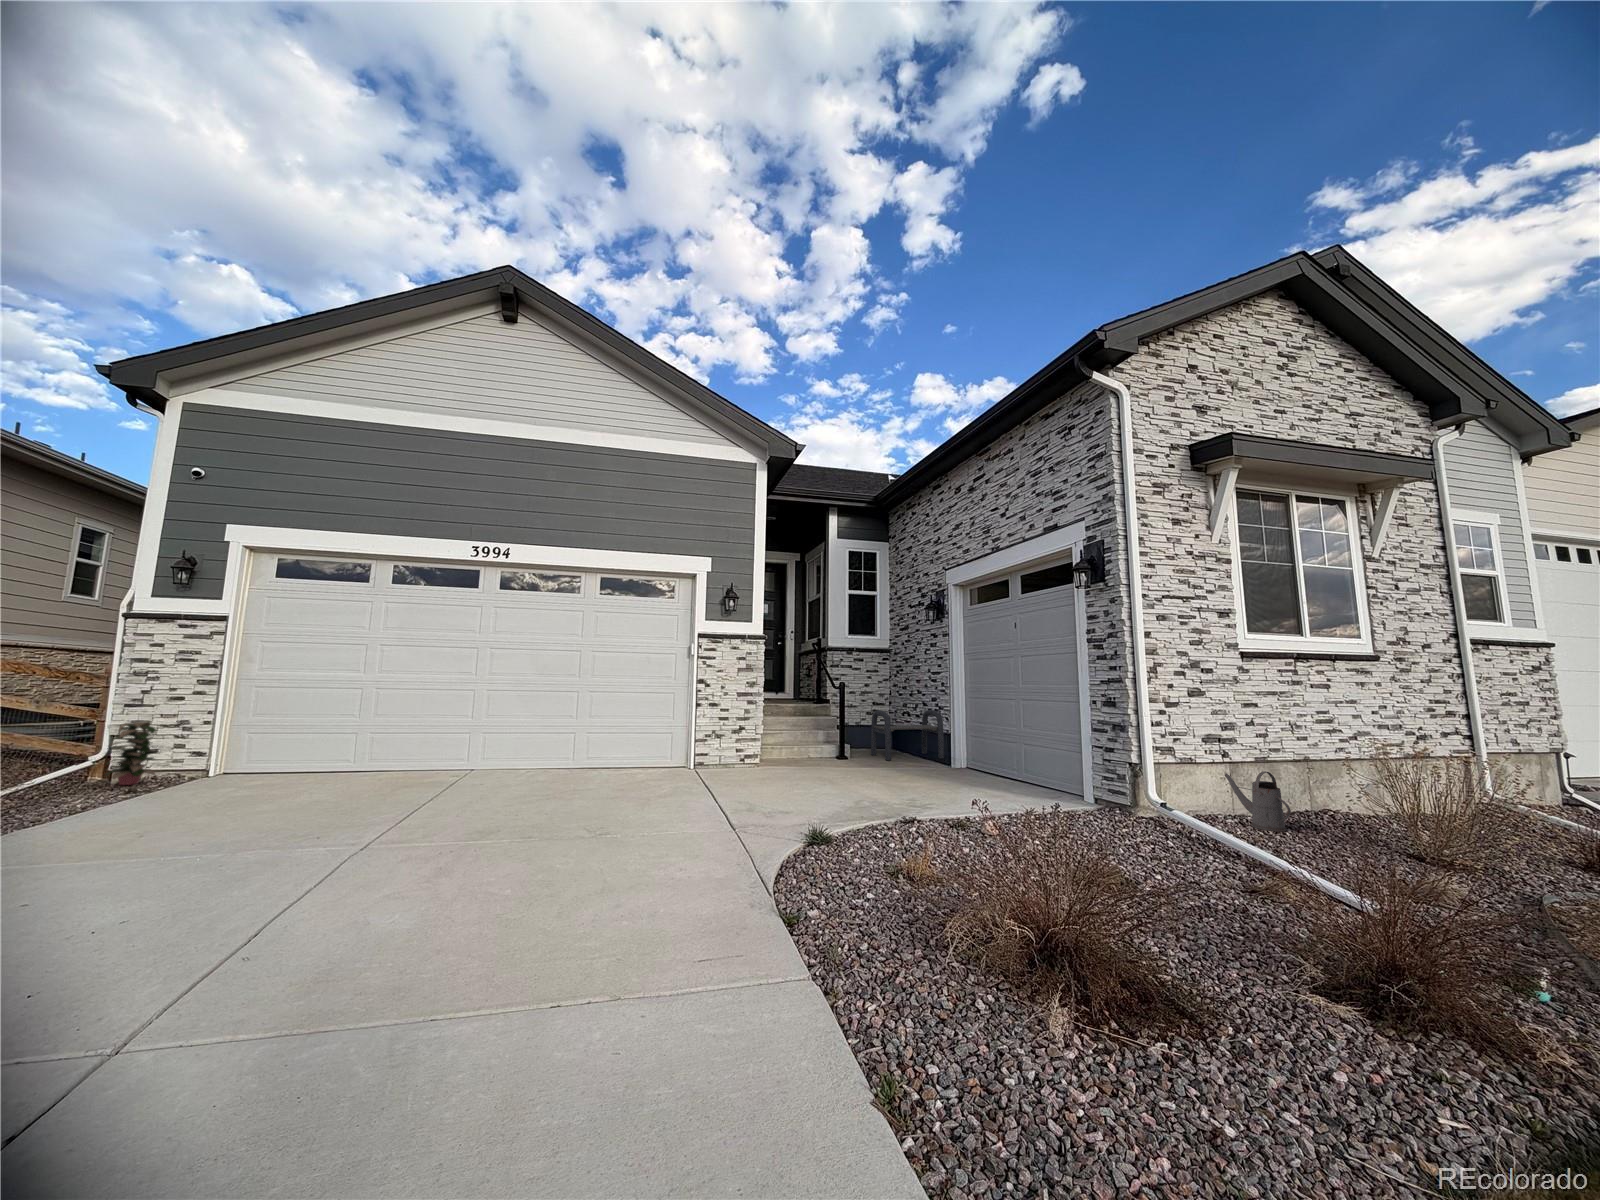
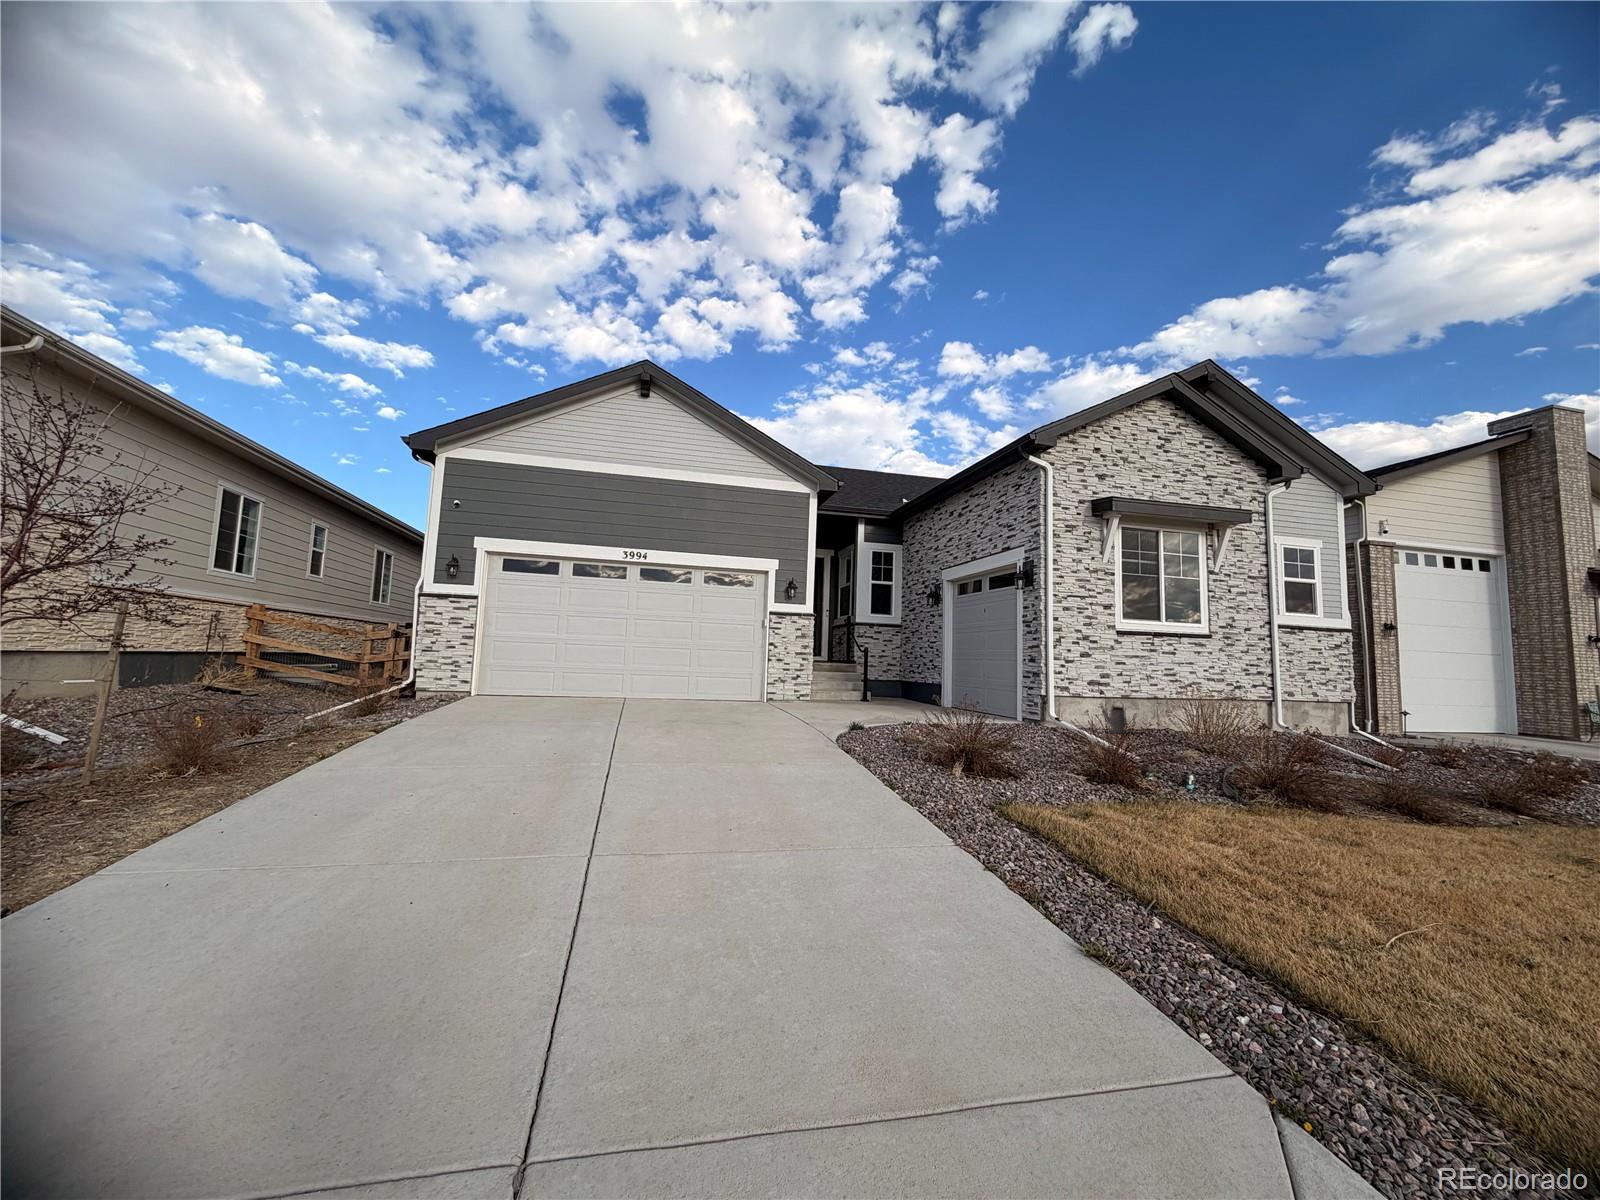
bench: present [871,710,944,760] -> none [885,668,937,703]
decorative plant: present [105,722,157,785] -> none [419,661,450,698]

